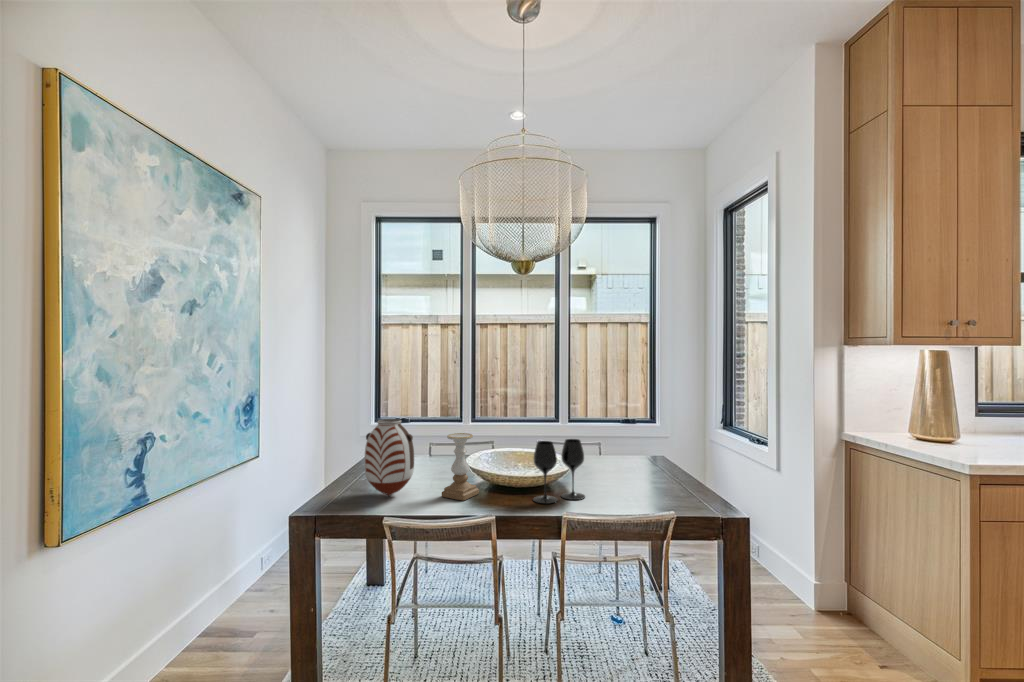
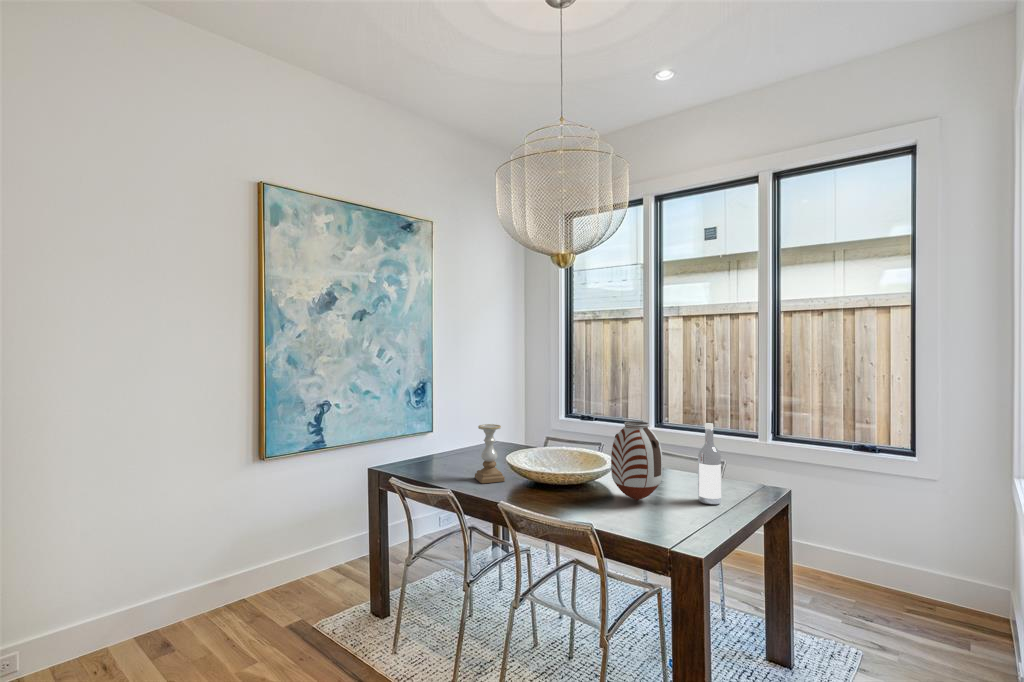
wine bottle: none [649,408,668,476] -> present [698,423,721,505]
vase: present [364,419,414,496] -> present [611,421,663,501]
wine glass: present [533,439,585,504] -> none [529,440,583,504]

